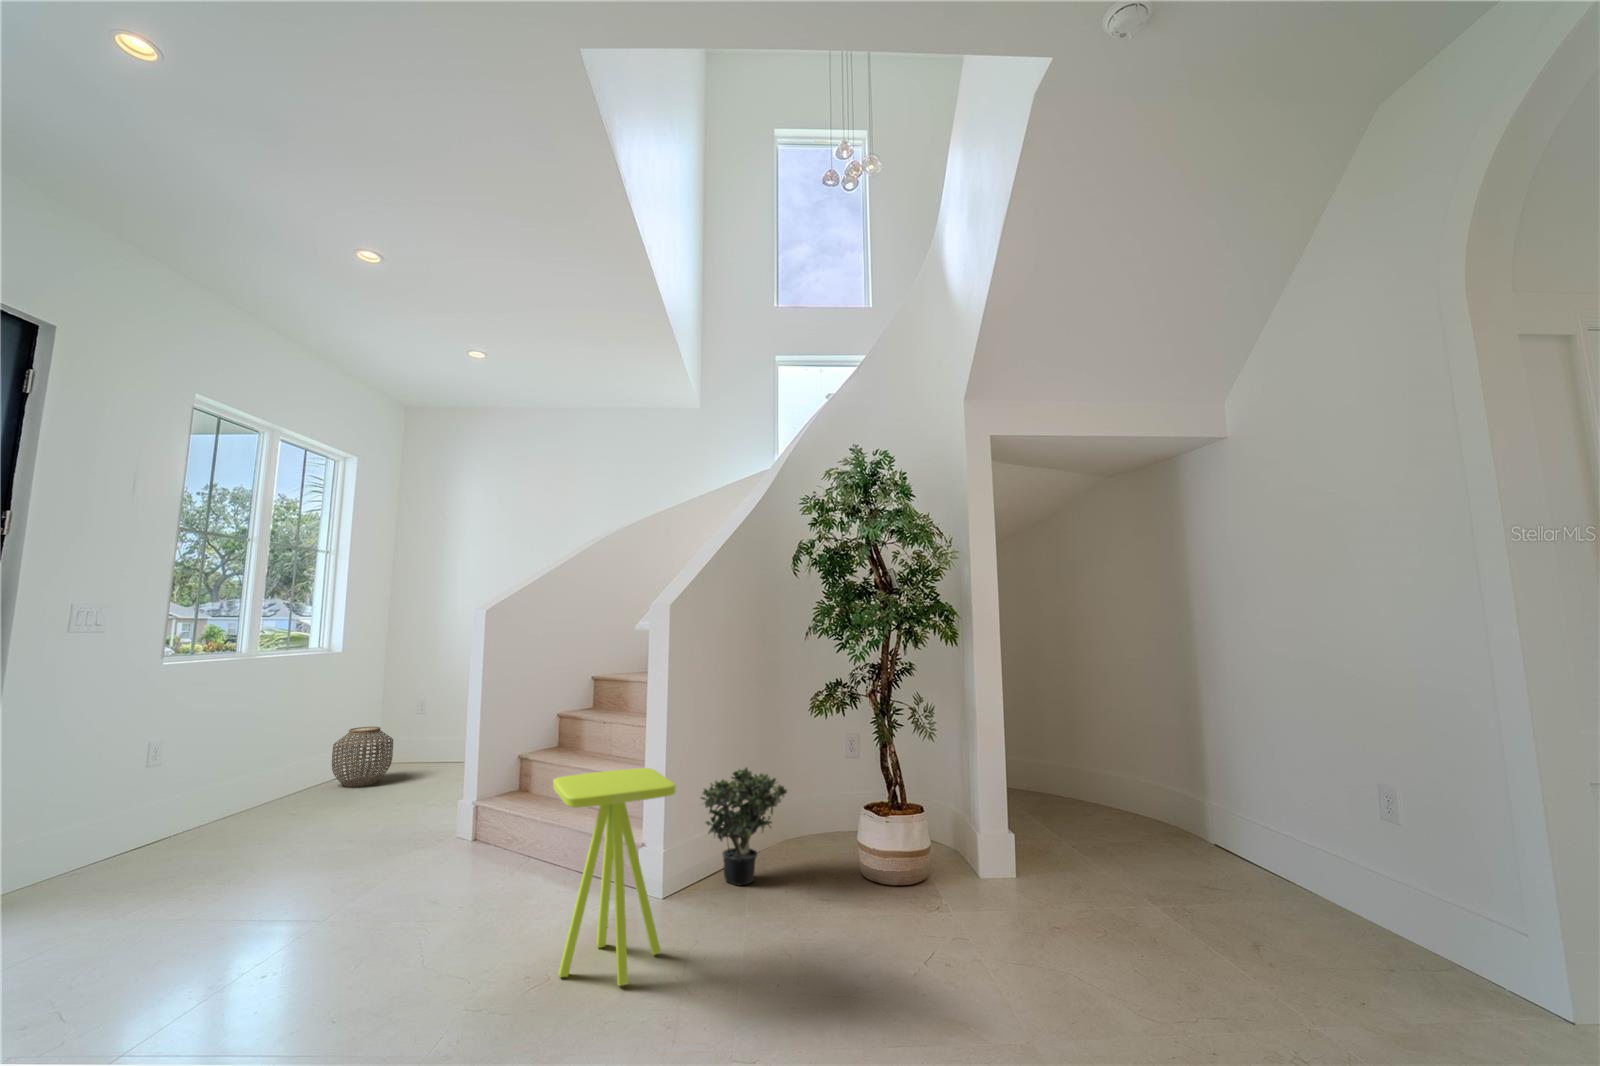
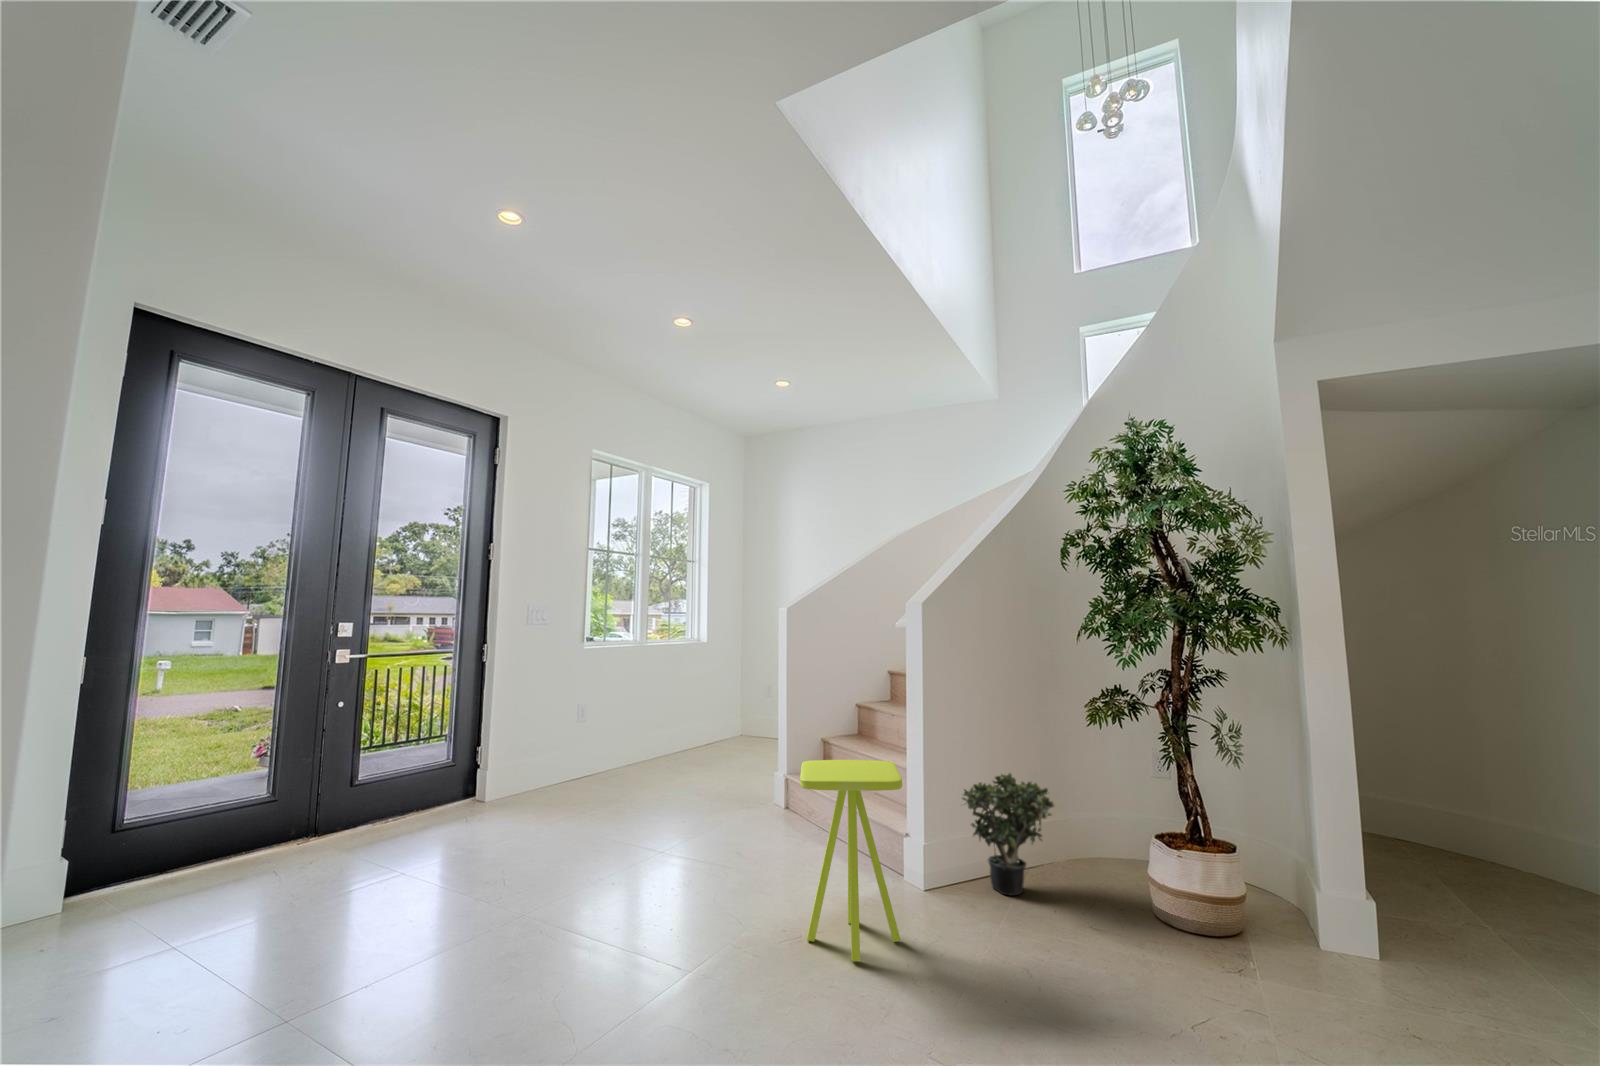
woven basket: present [332,727,393,787] -> none [702,704,744,753]

